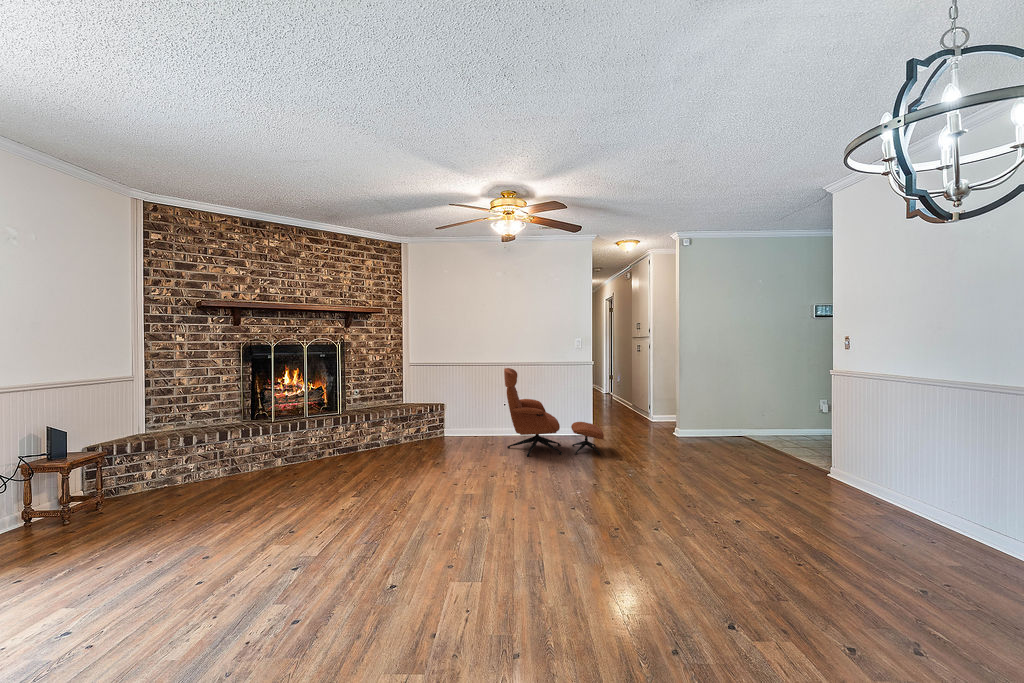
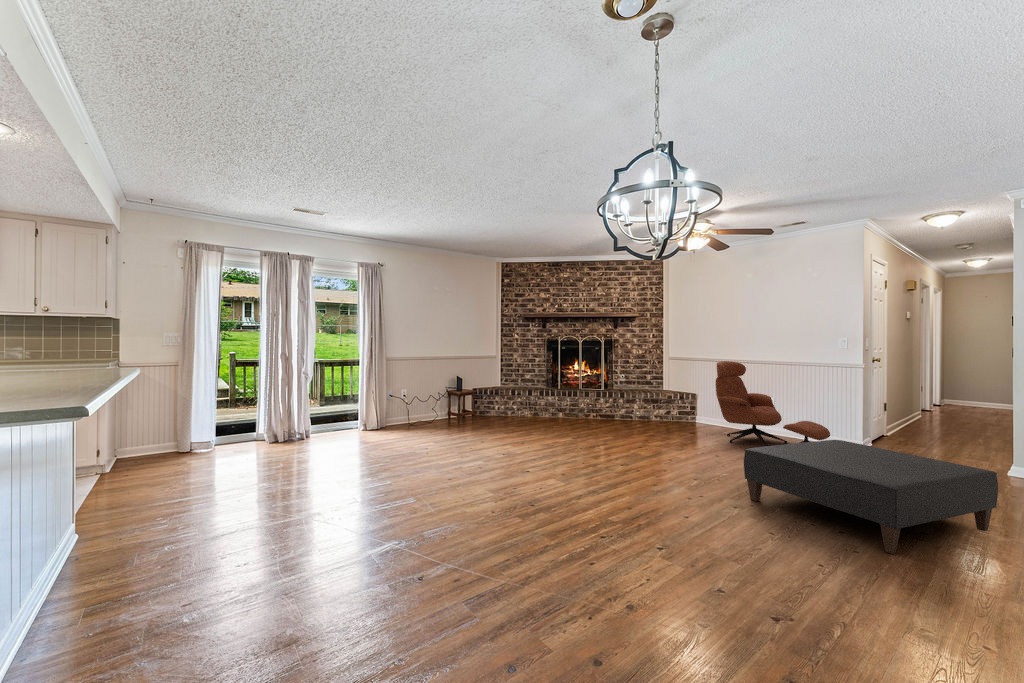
ottoman: none [677,443,860,548] -> present [744,440,998,554]

